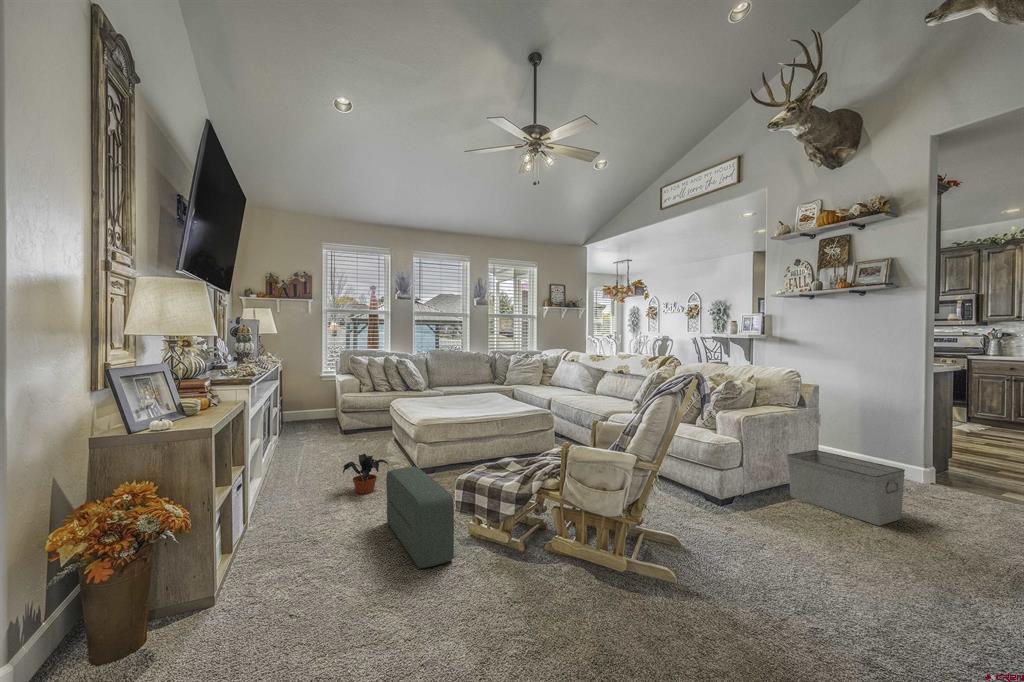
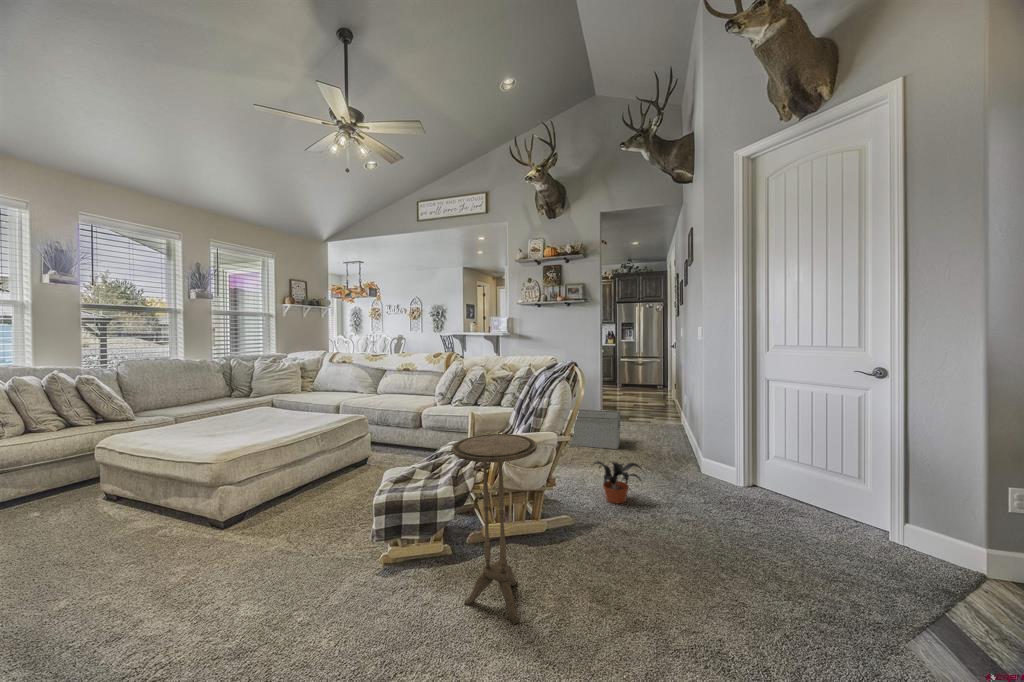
side table: none [474,437,555,618] -> present [452,434,537,624]
potted plant: present [343,454,388,494] -> present [593,461,641,504]
pouf: present [386,467,454,568] -> none [240,510,398,631]

